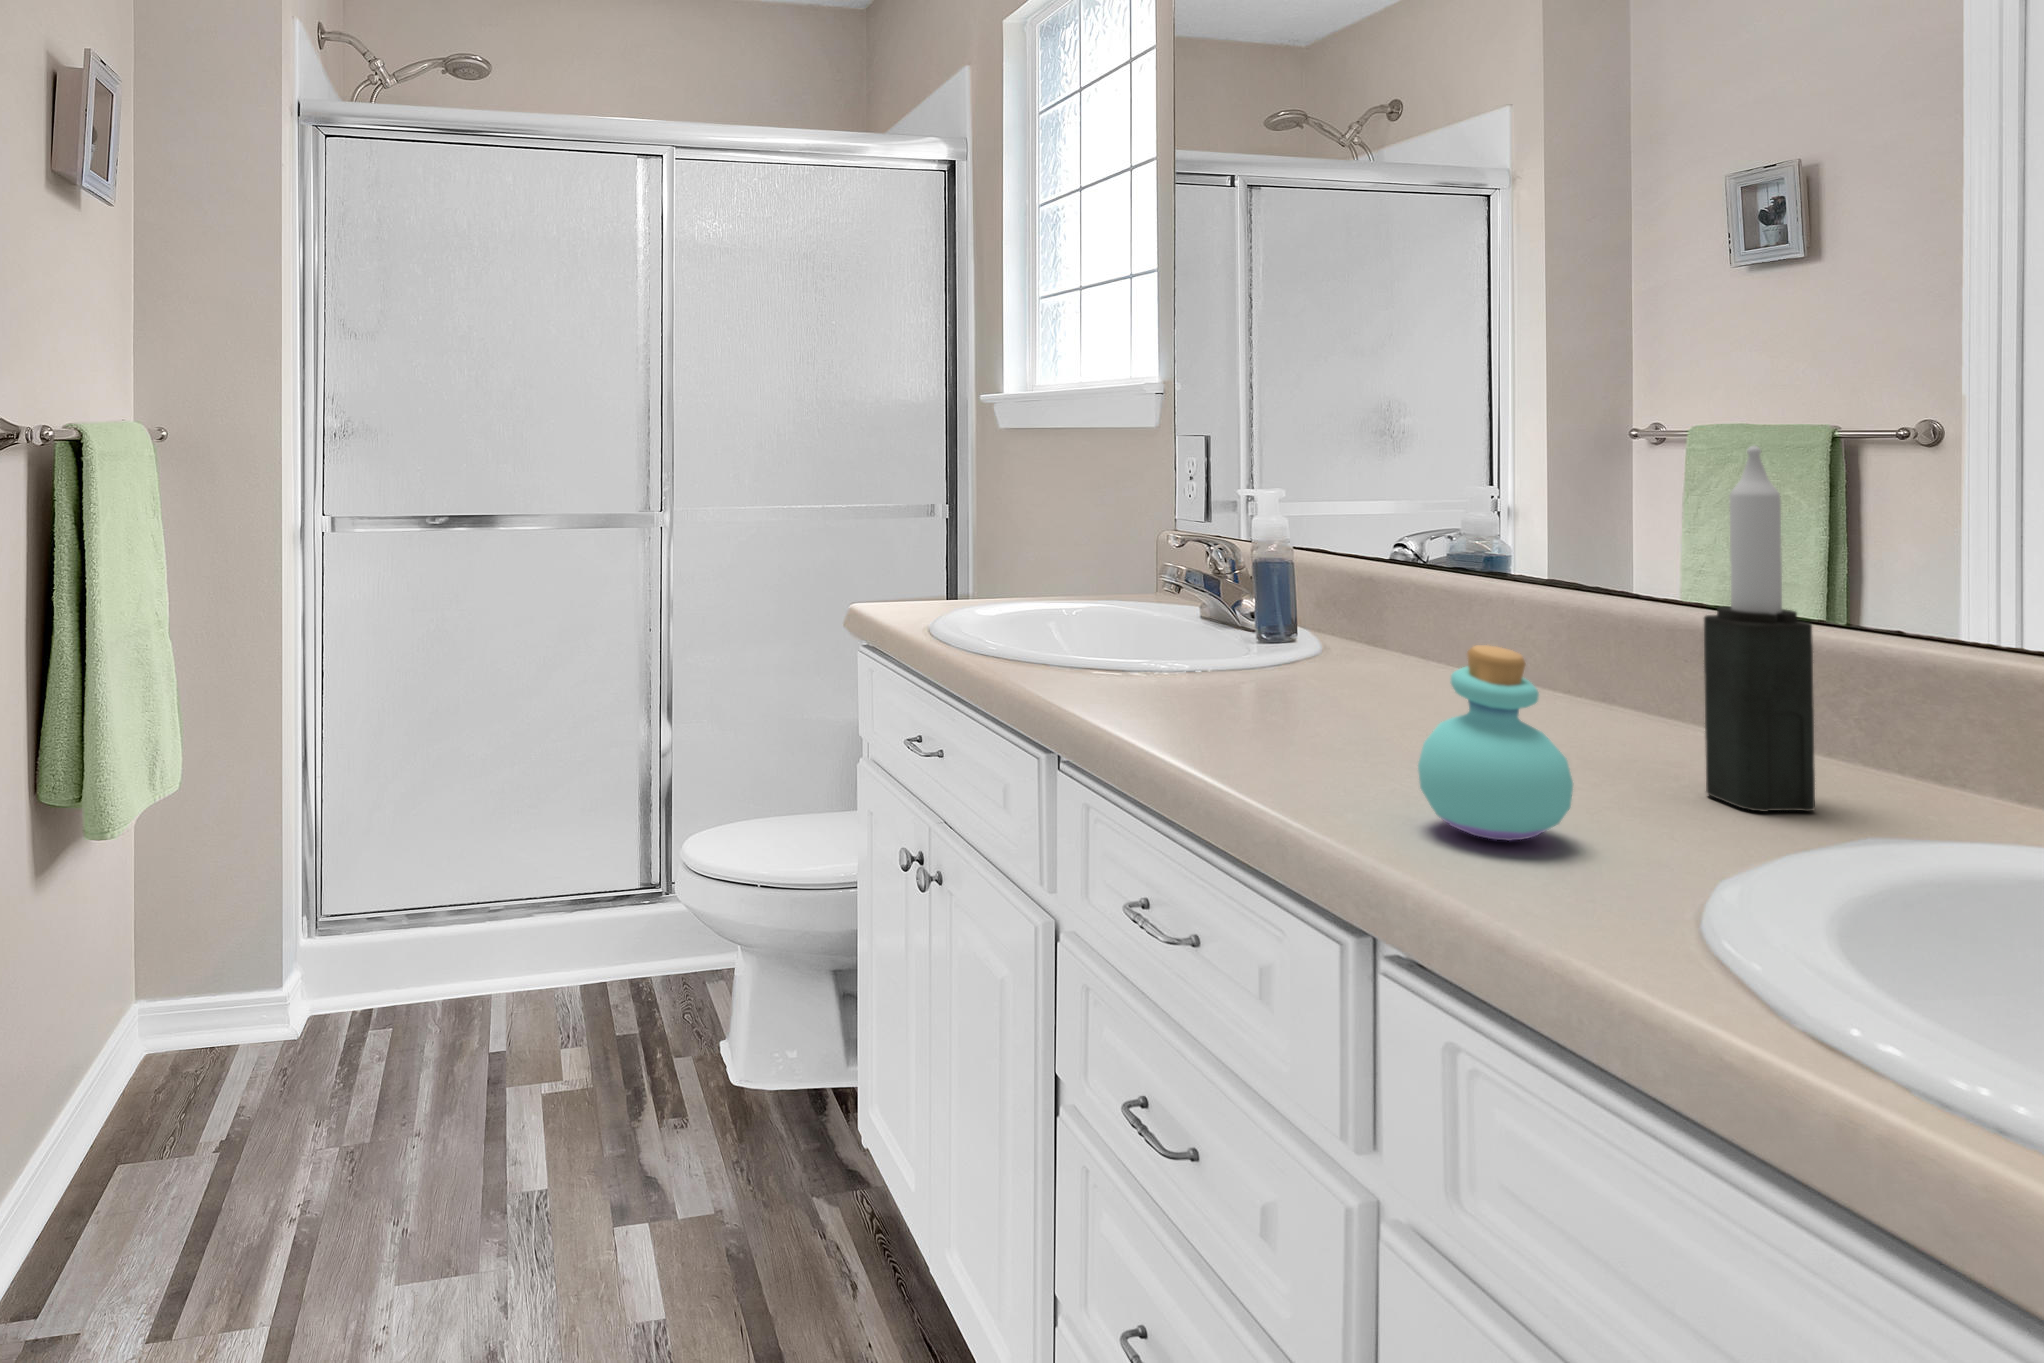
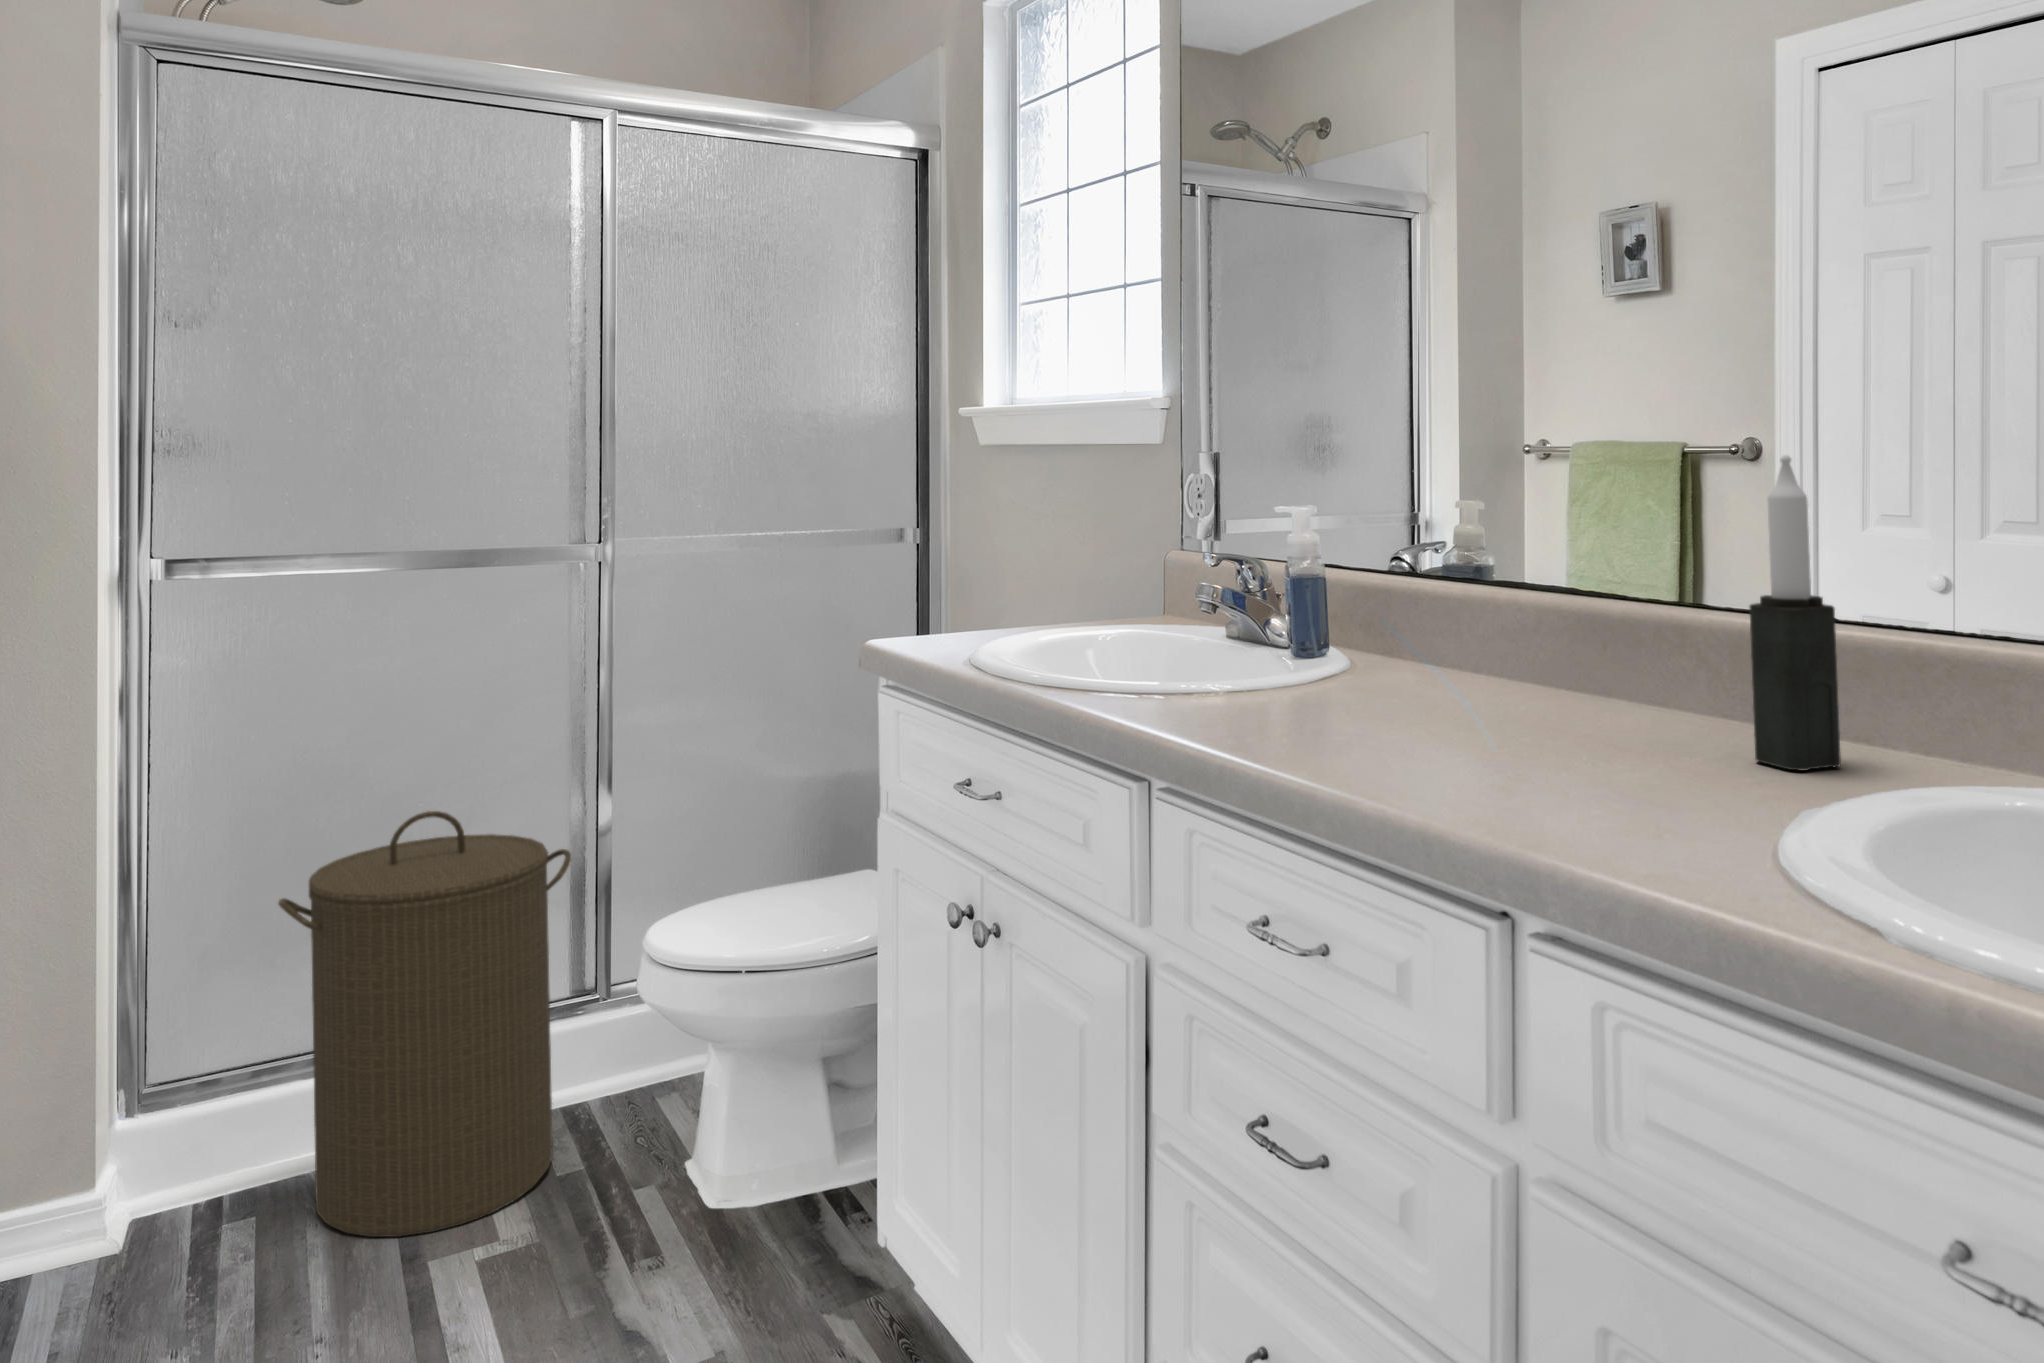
perfume bottle: present [1418,645,1573,841] -> none [1550,638,1682,811]
laundry hamper: none [409,718,639,1066] -> present [278,811,571,1237]

